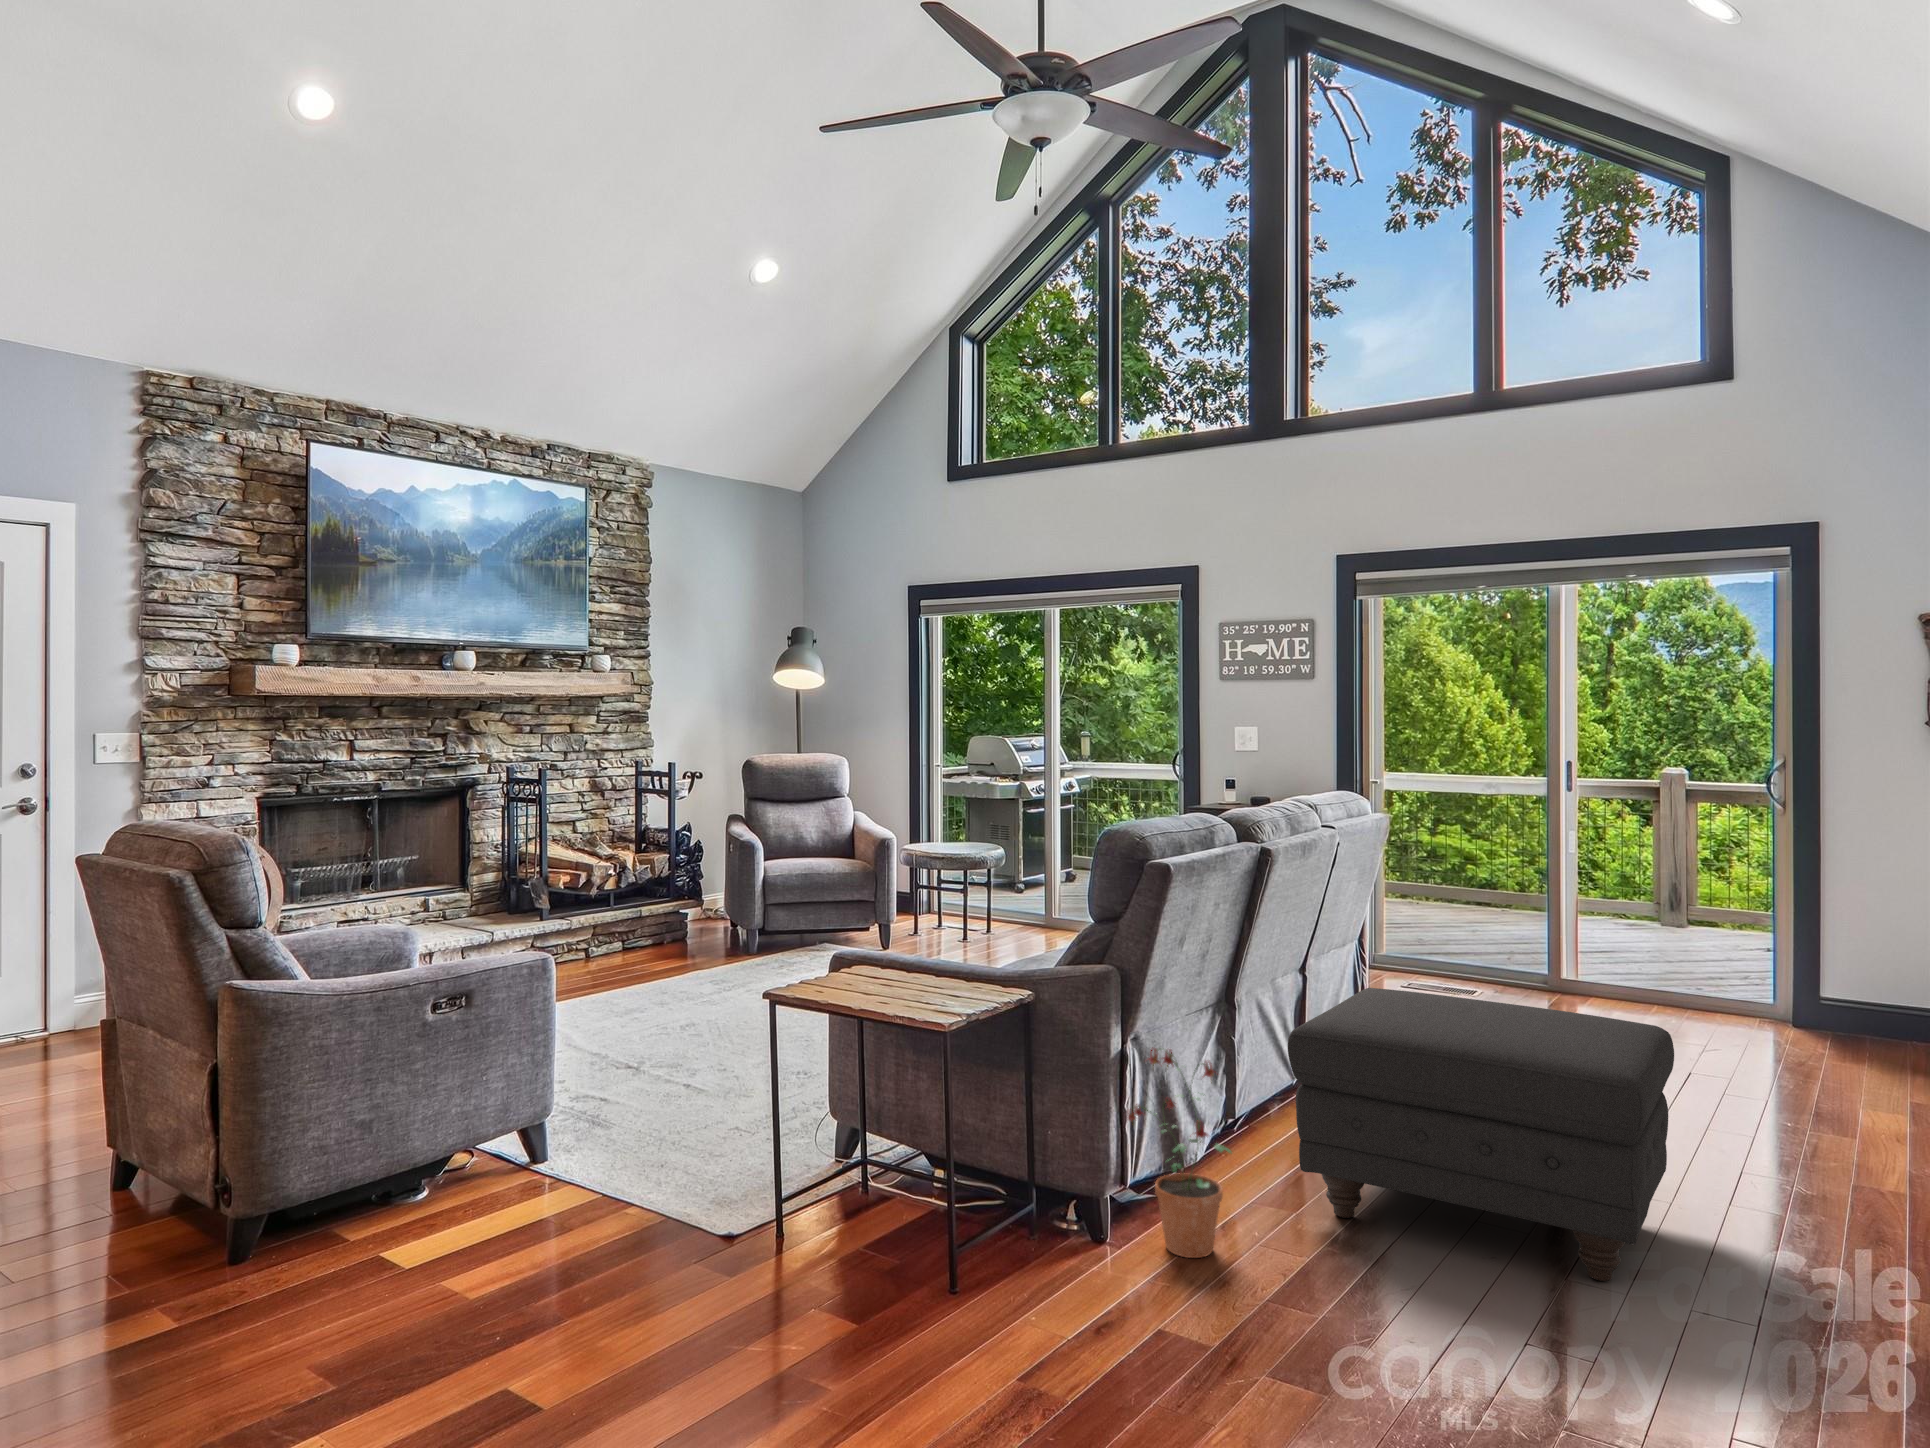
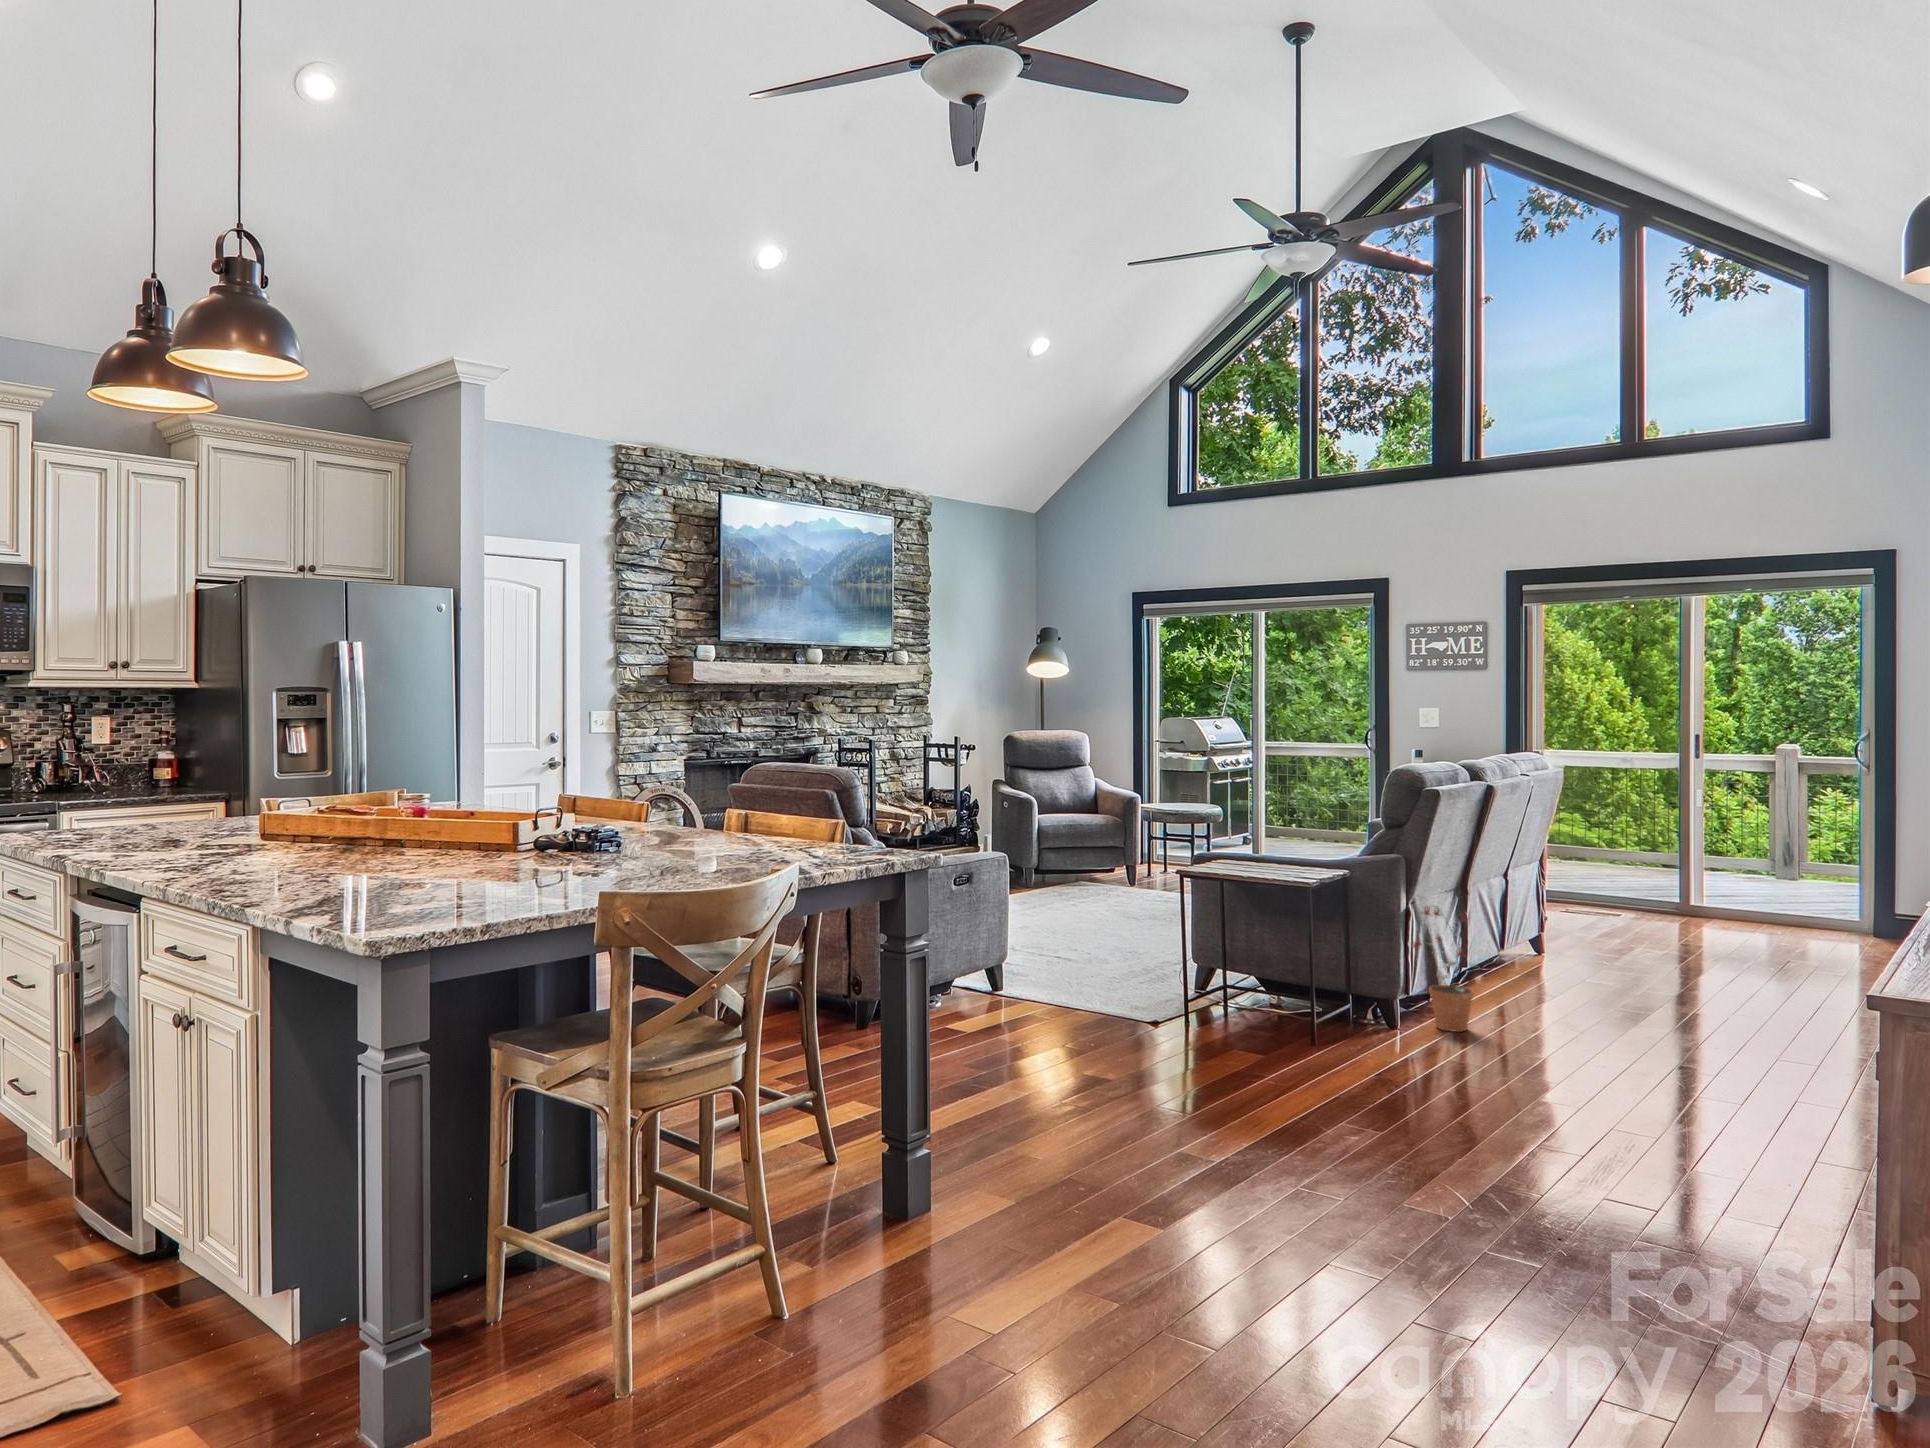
ottoman: present [1288,988,1674,1281] -> none [1511,880,1768,1045]

